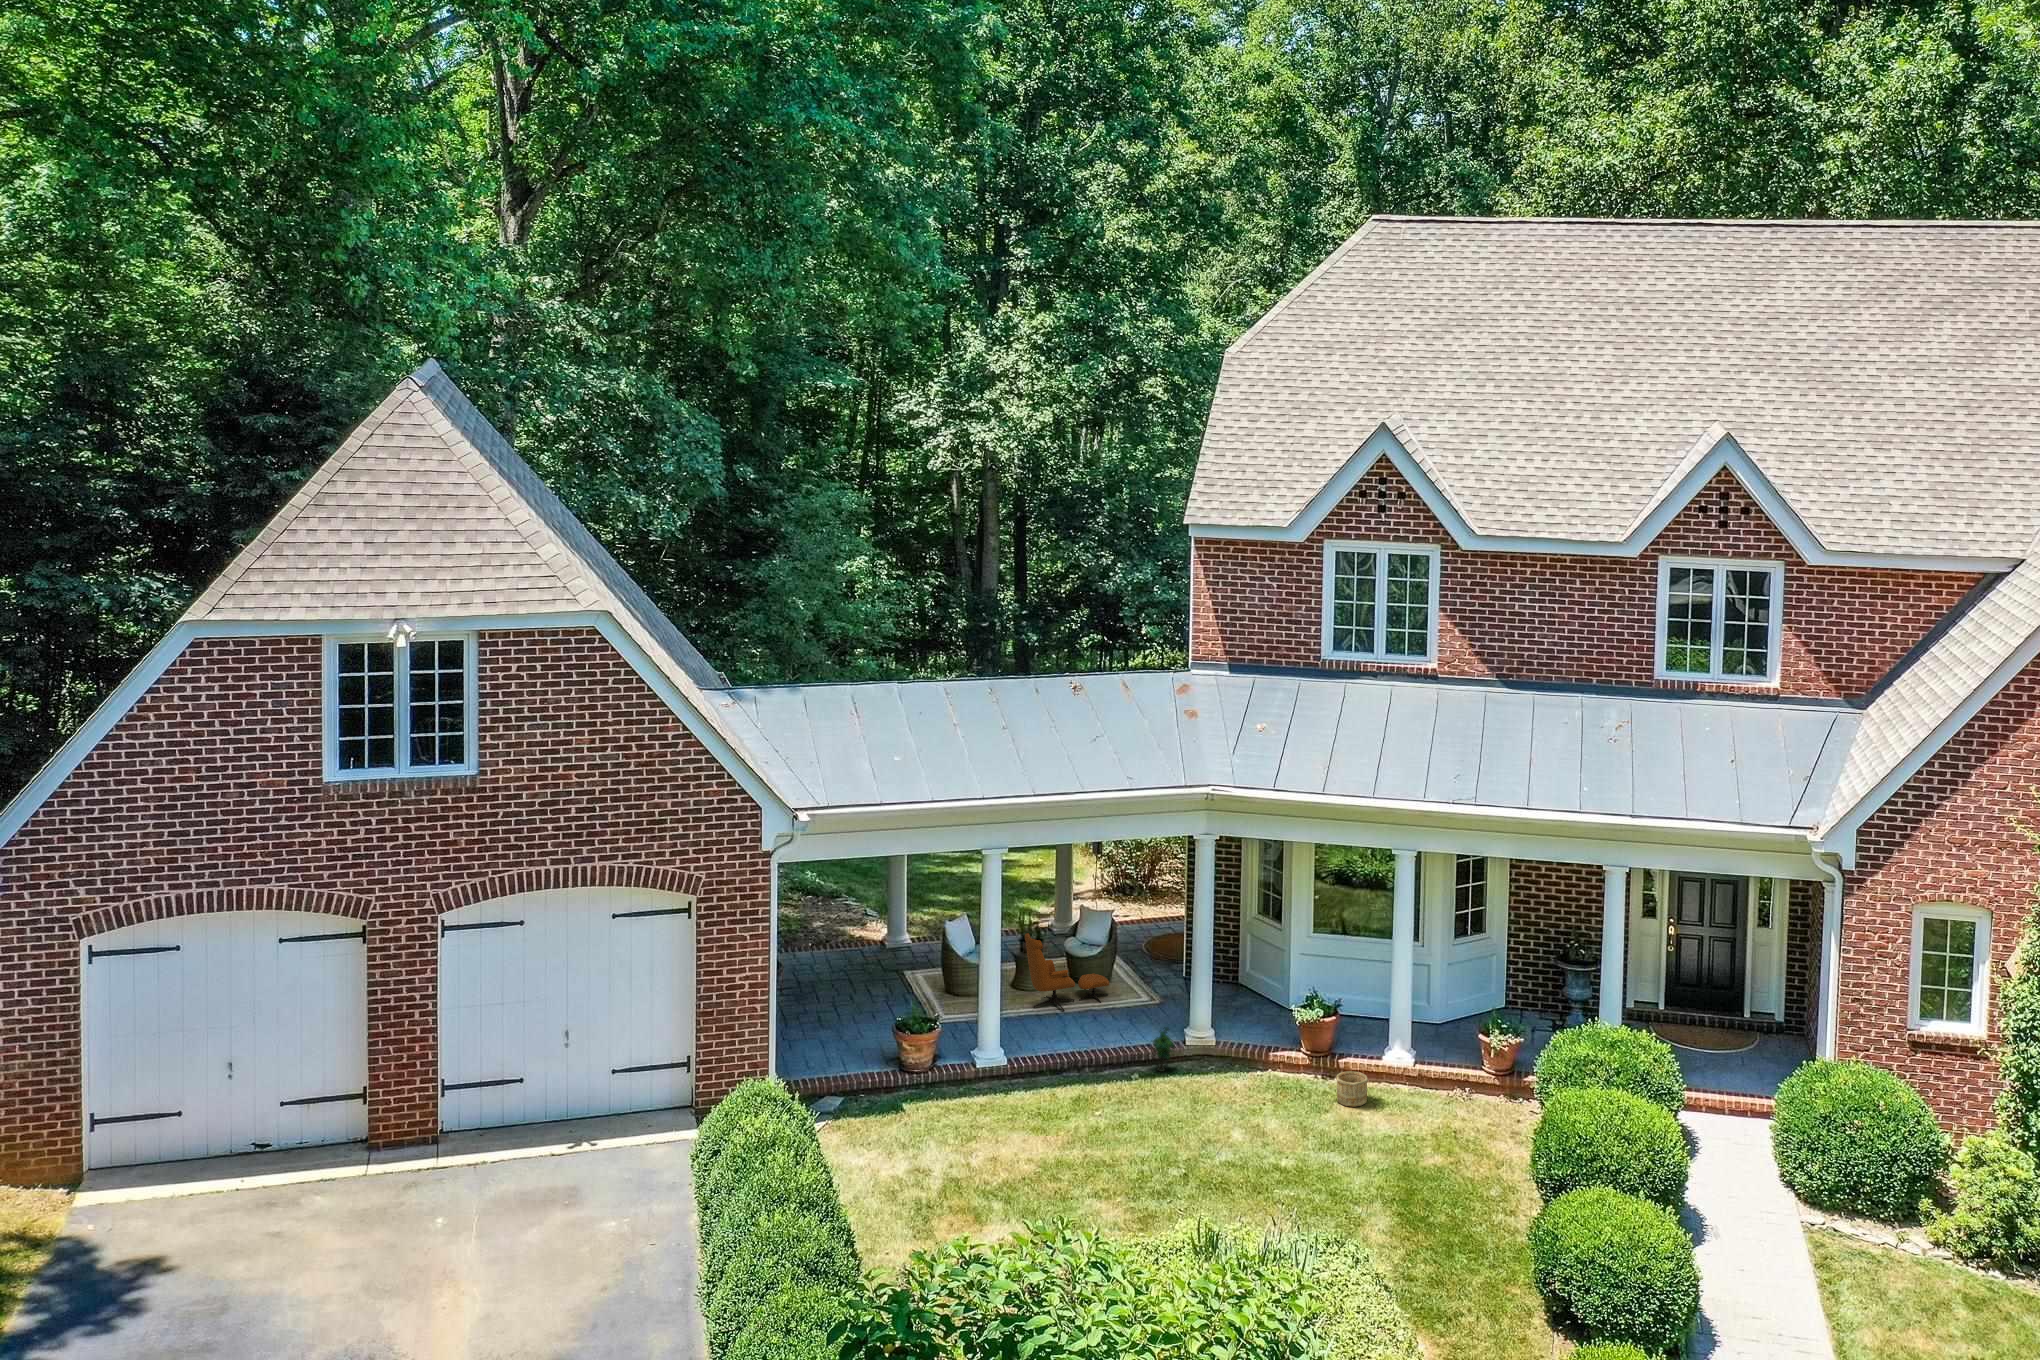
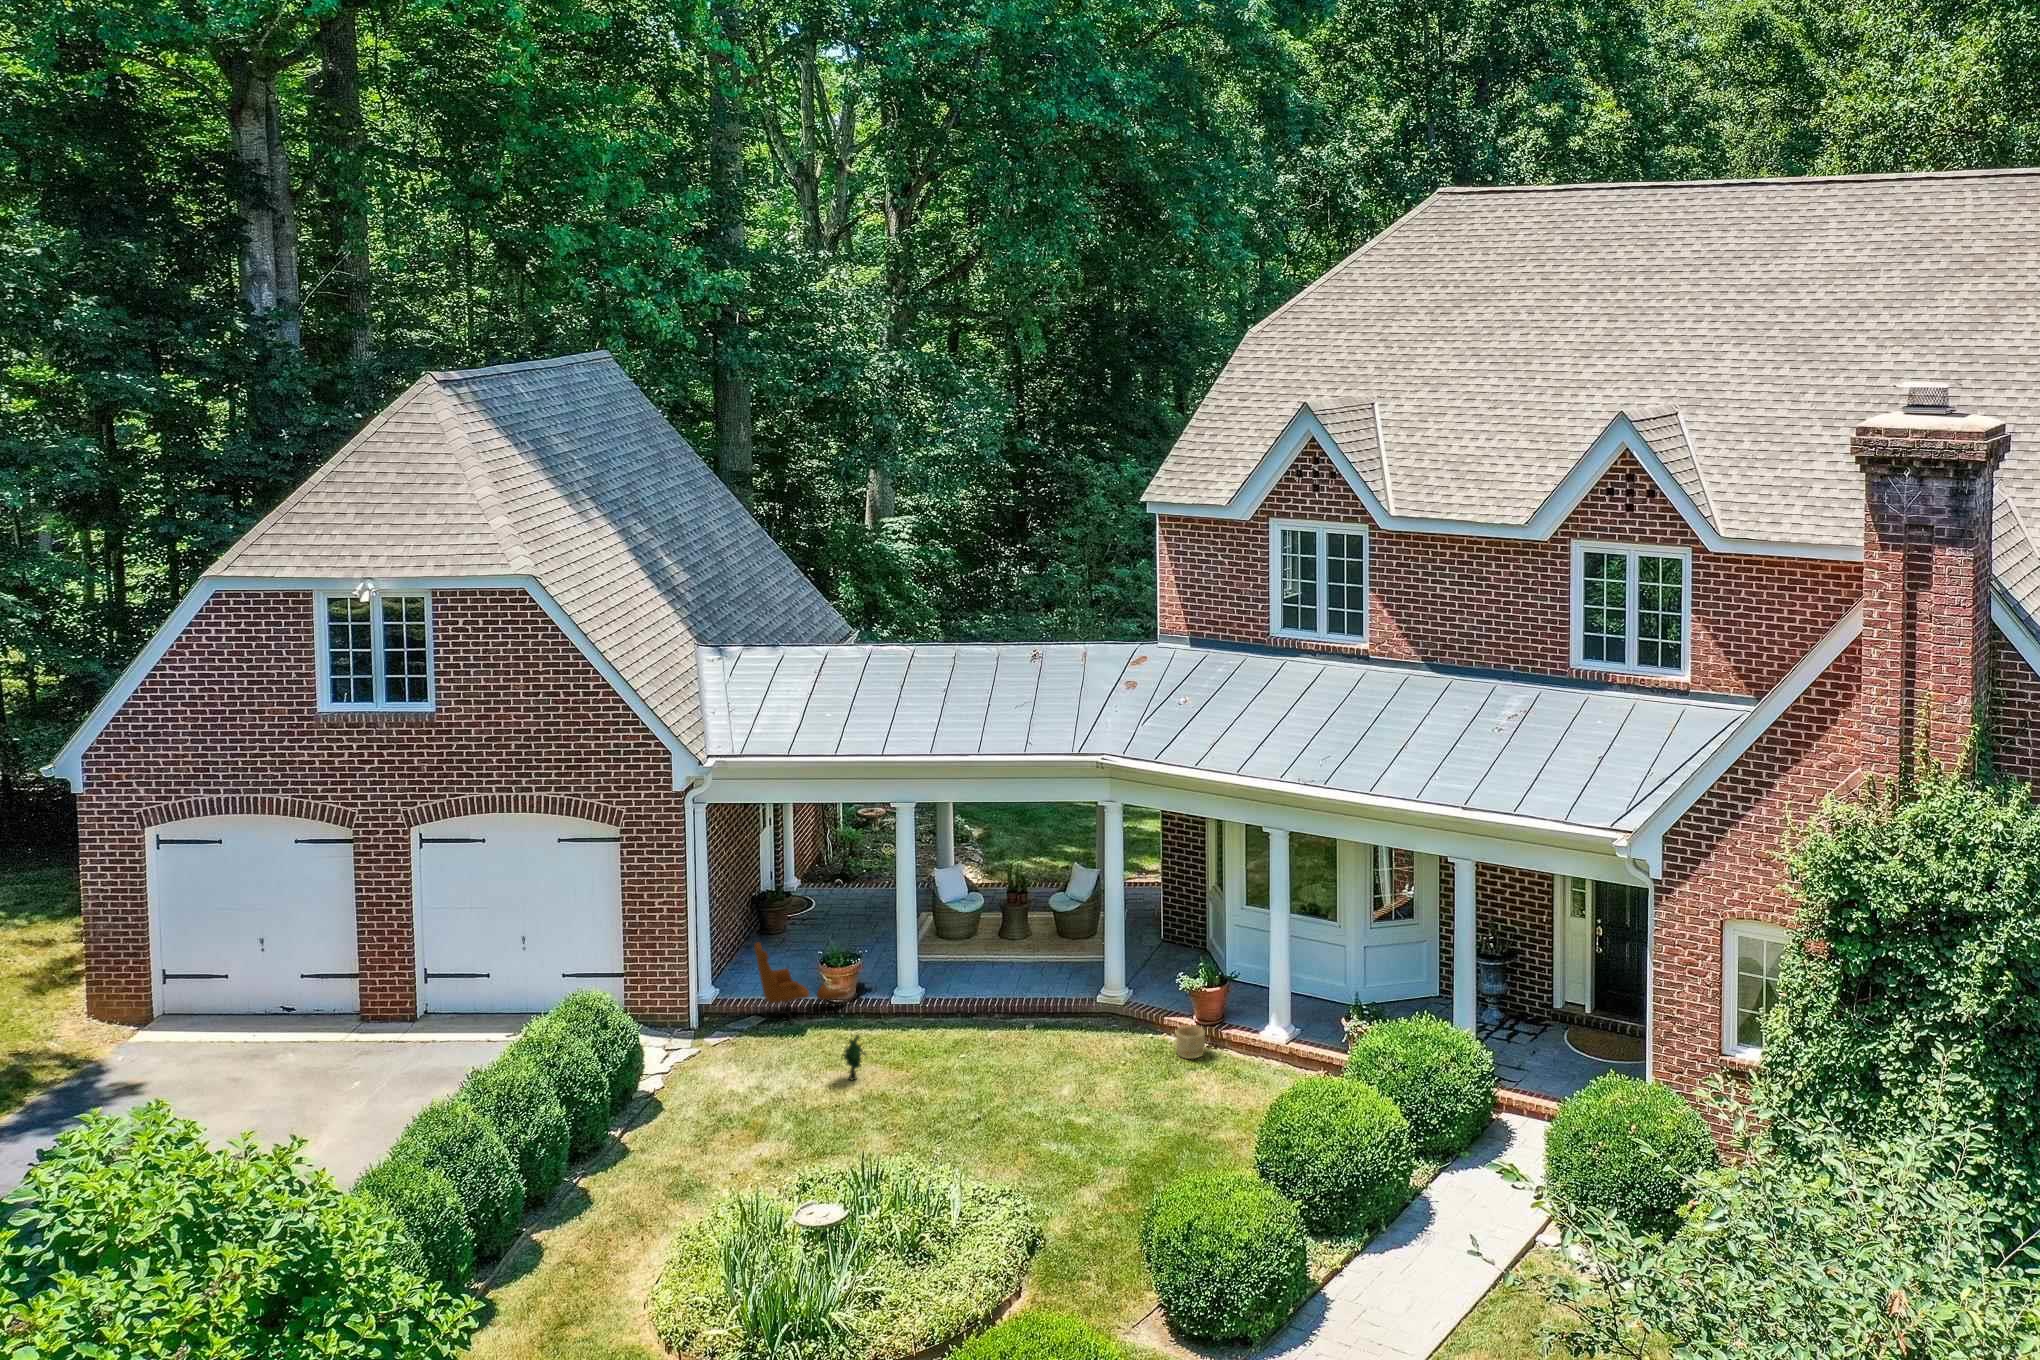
lounge chair: present [1025,933,1109,1011] -> present [754,942,847,1020]
decorative plant: present [1153,1027,1175,1071] -> present [844,1035,866,1080]

